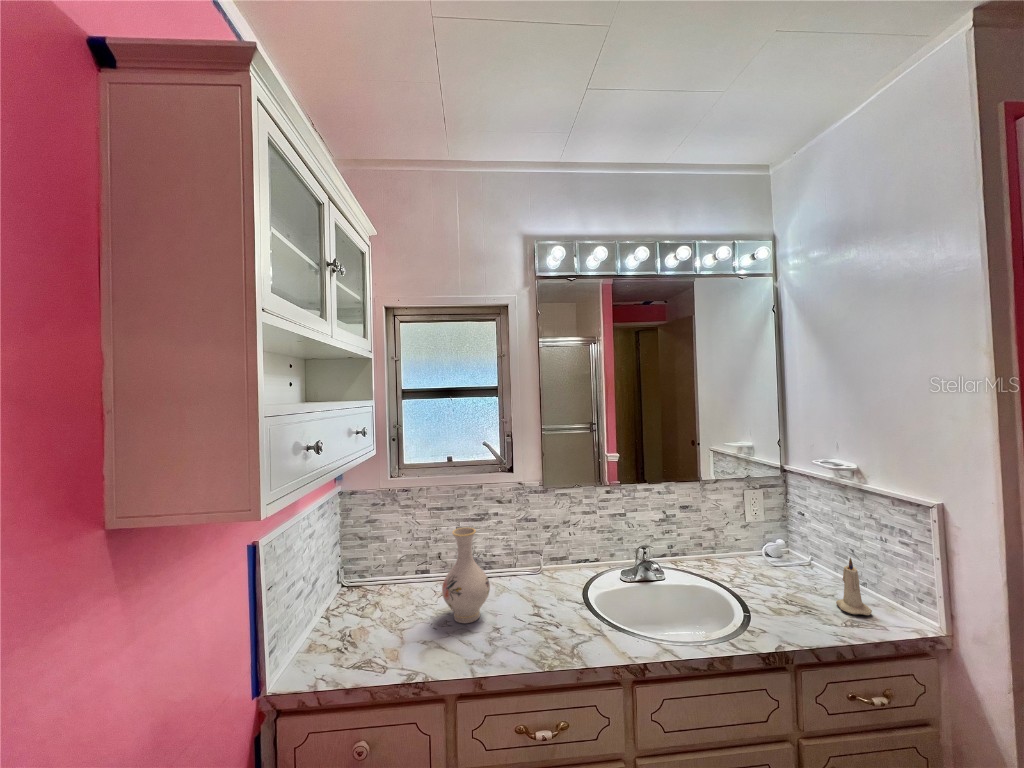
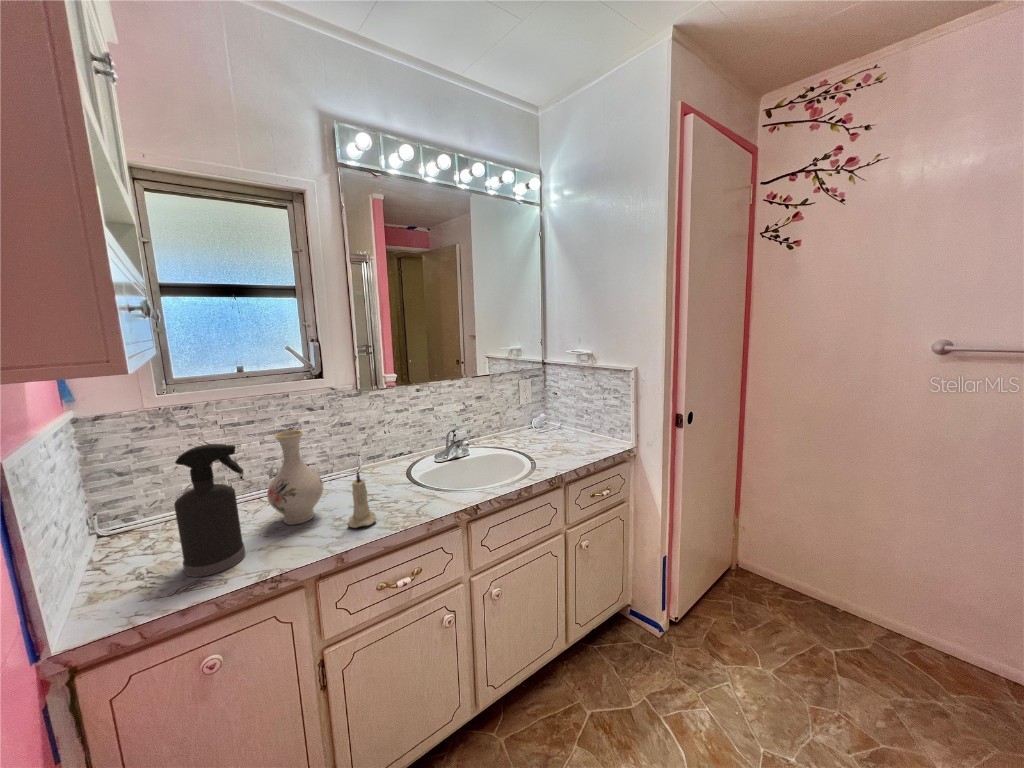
spray bottle: none [365,536,417,658] -> present [174,444,246,577]
candle: present [836,558,872,615] -> present [348,471,377,528]

